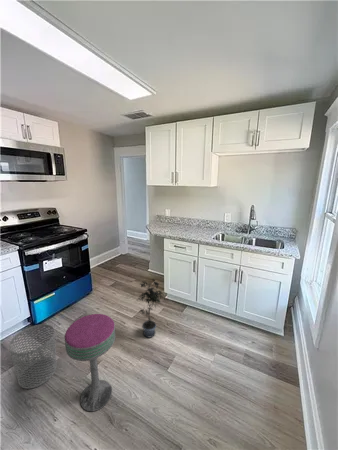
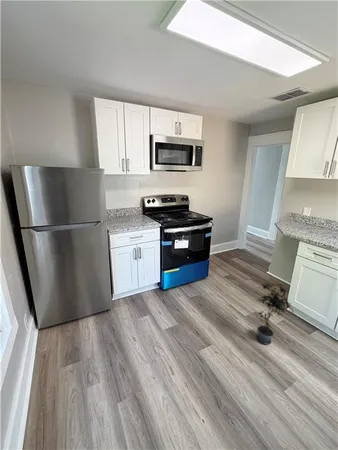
bar stool: present [65,314,115,411] -> none [190,299,236,388]
waste bin: present [9,324,57,389] -> none [147,292,179,341]

